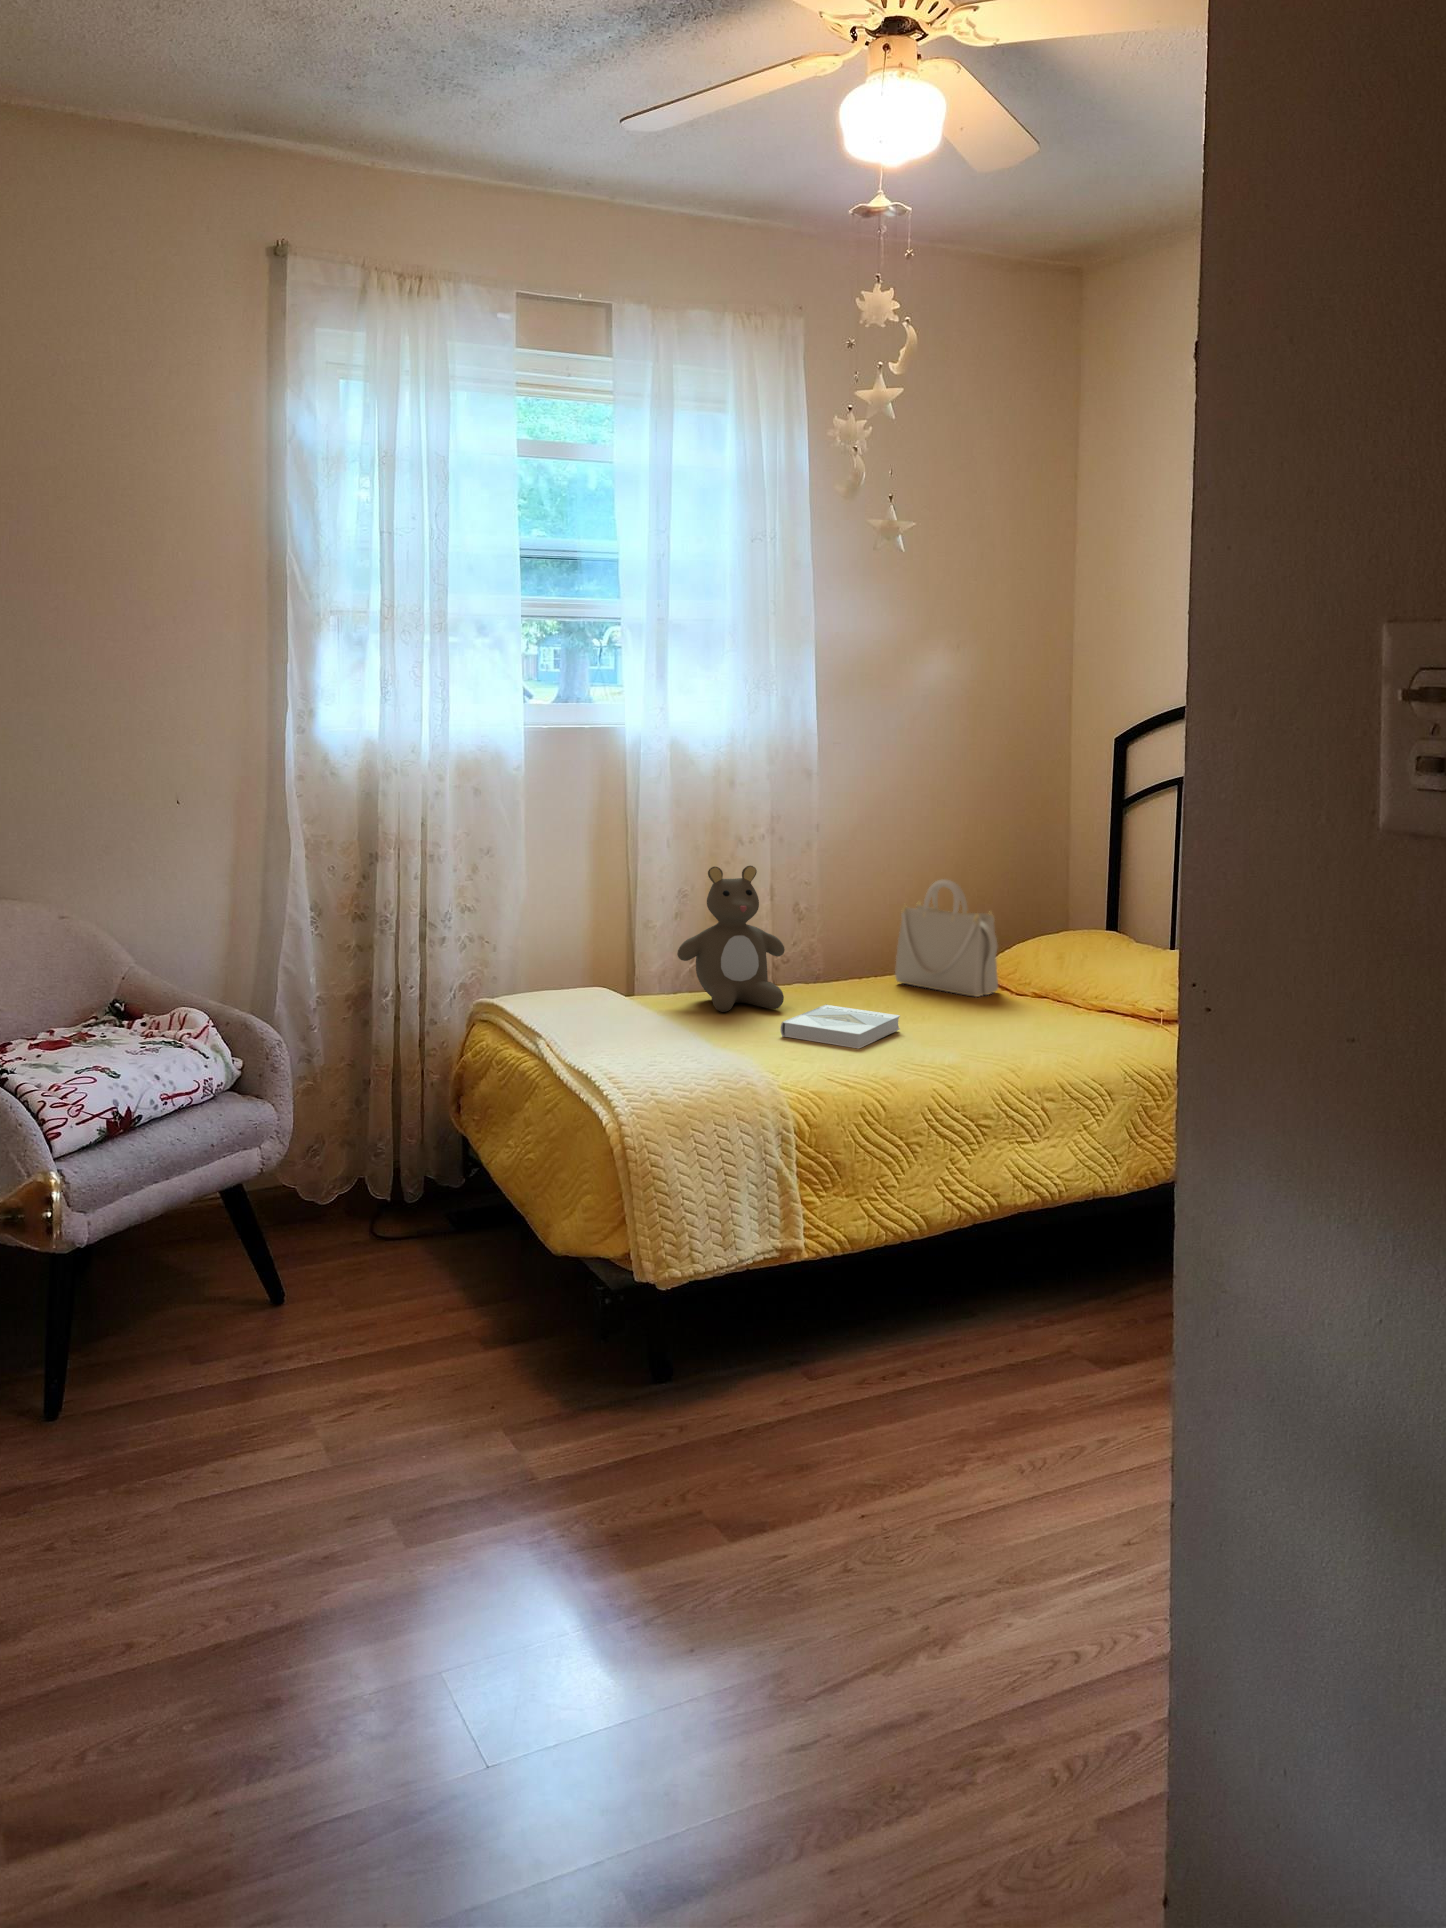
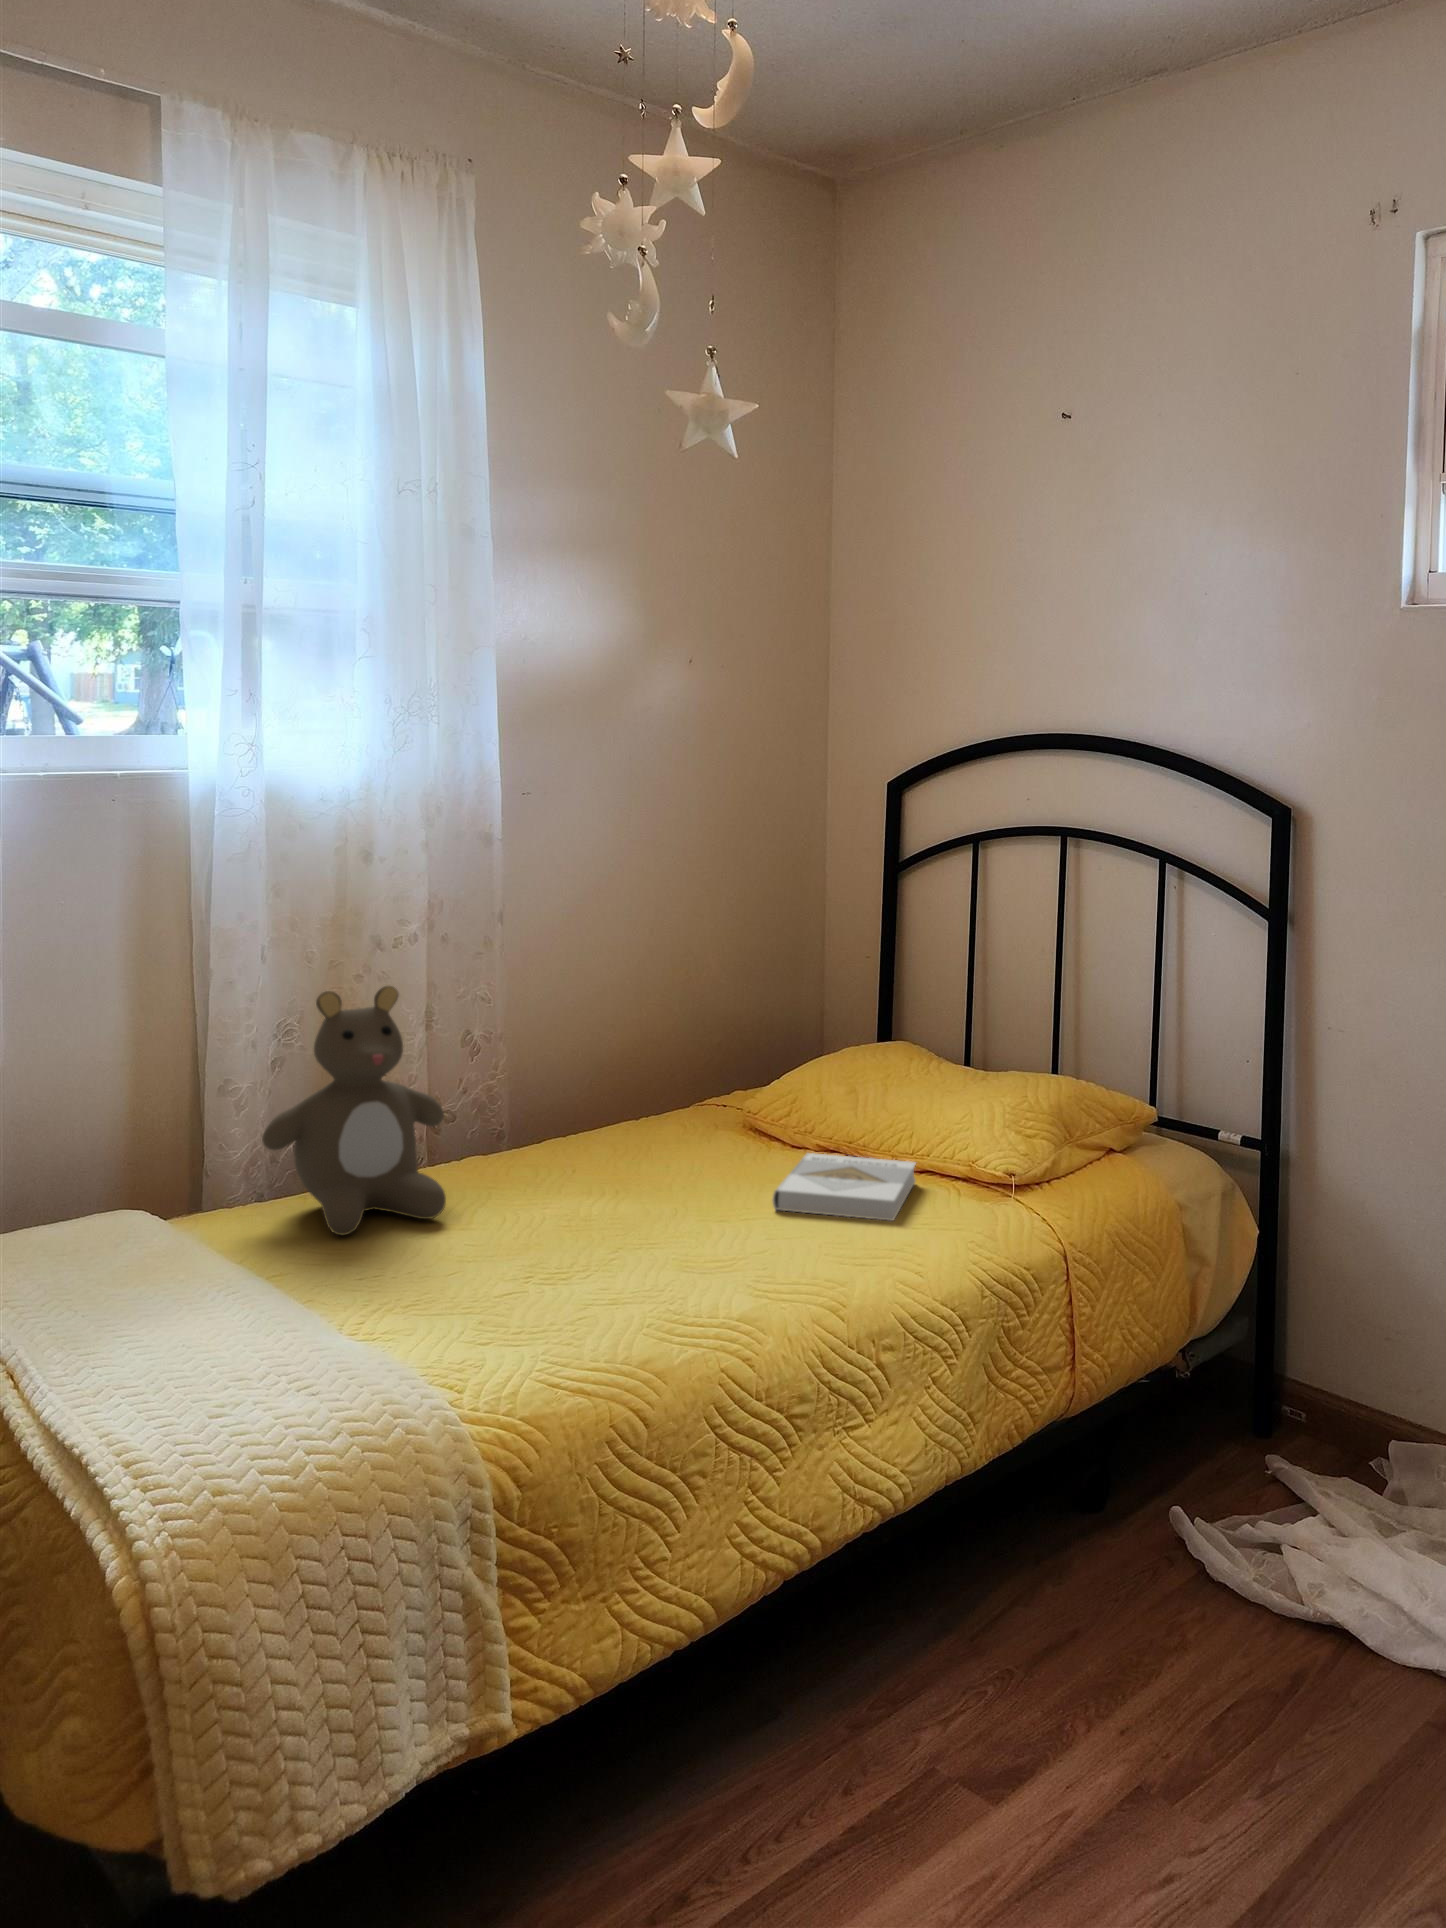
handbag: present [895,880,998,997] -> none [608,986,759,1158]
book: present [780,1004,900,1049] -> present [772,1153,916,1221]

